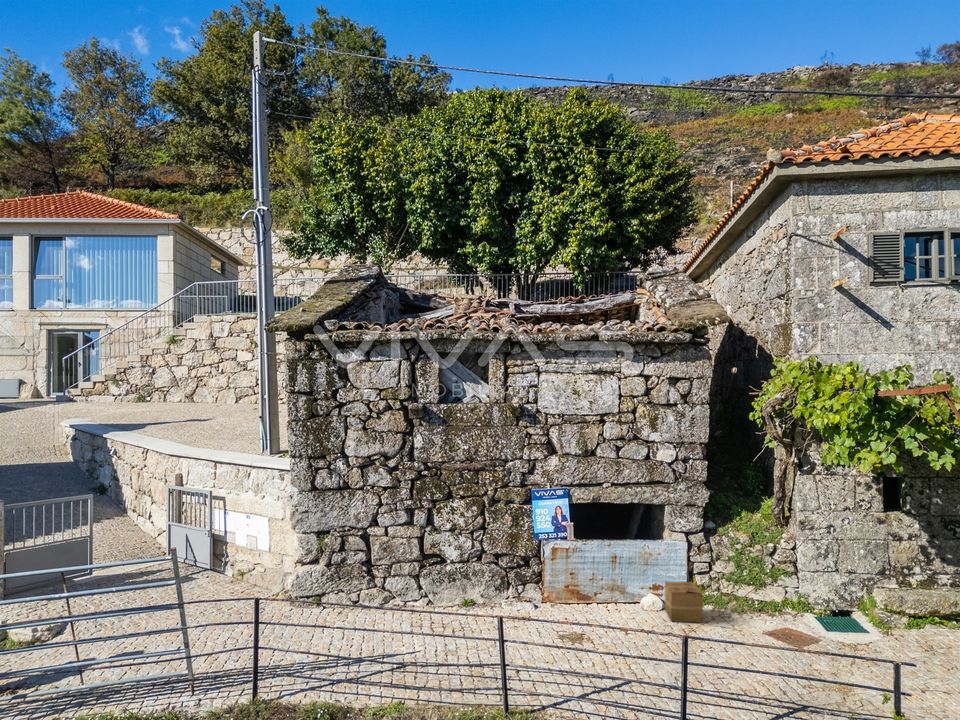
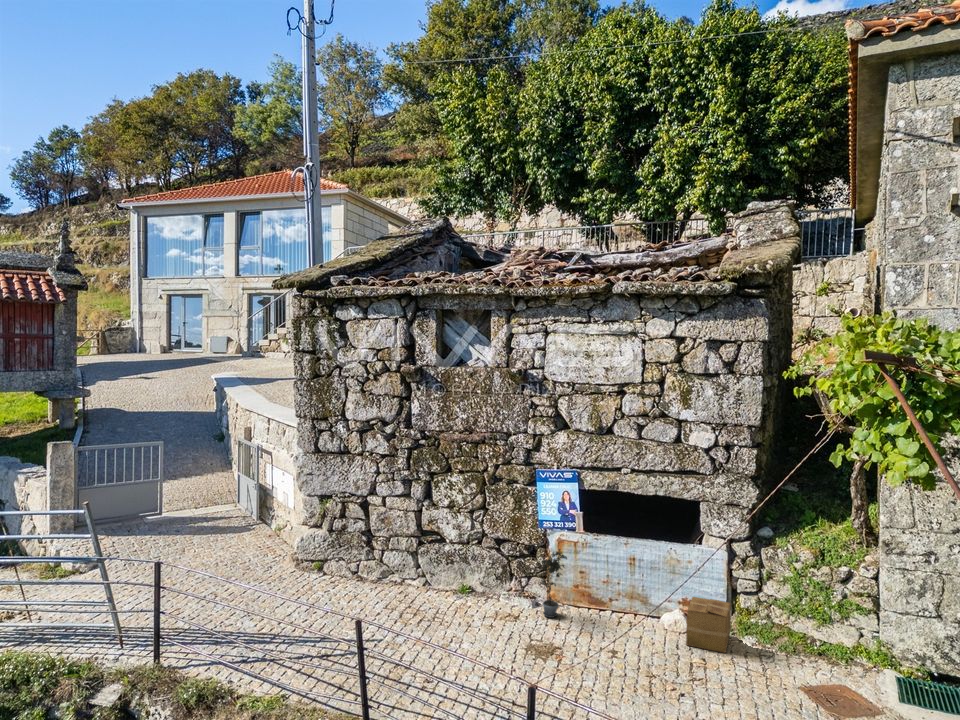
potted plant: none [543,556,569,616] -> present [541,549,567,618]

